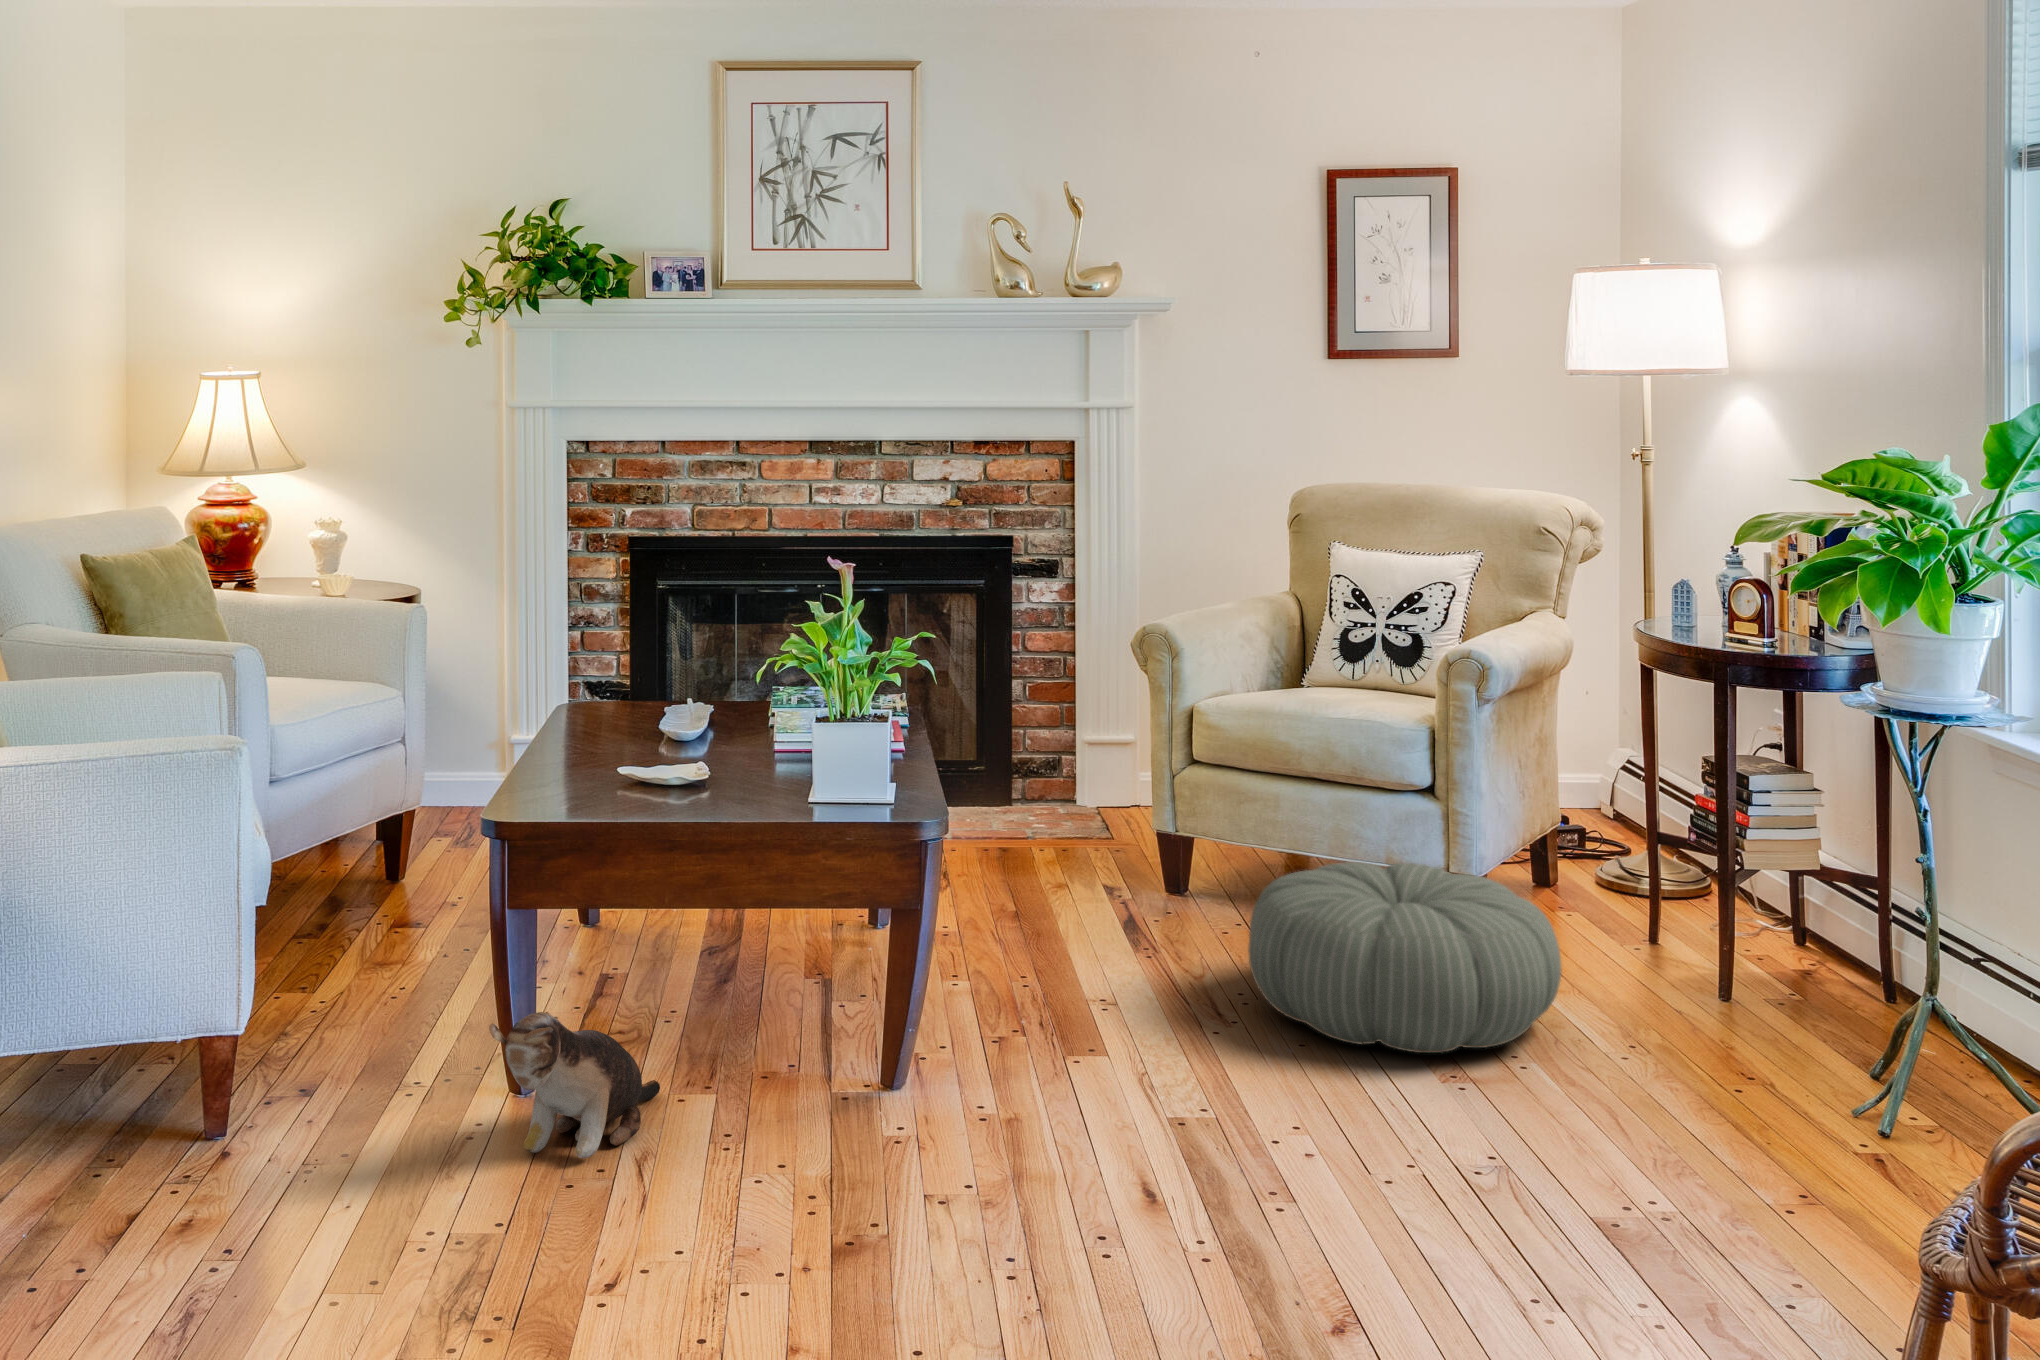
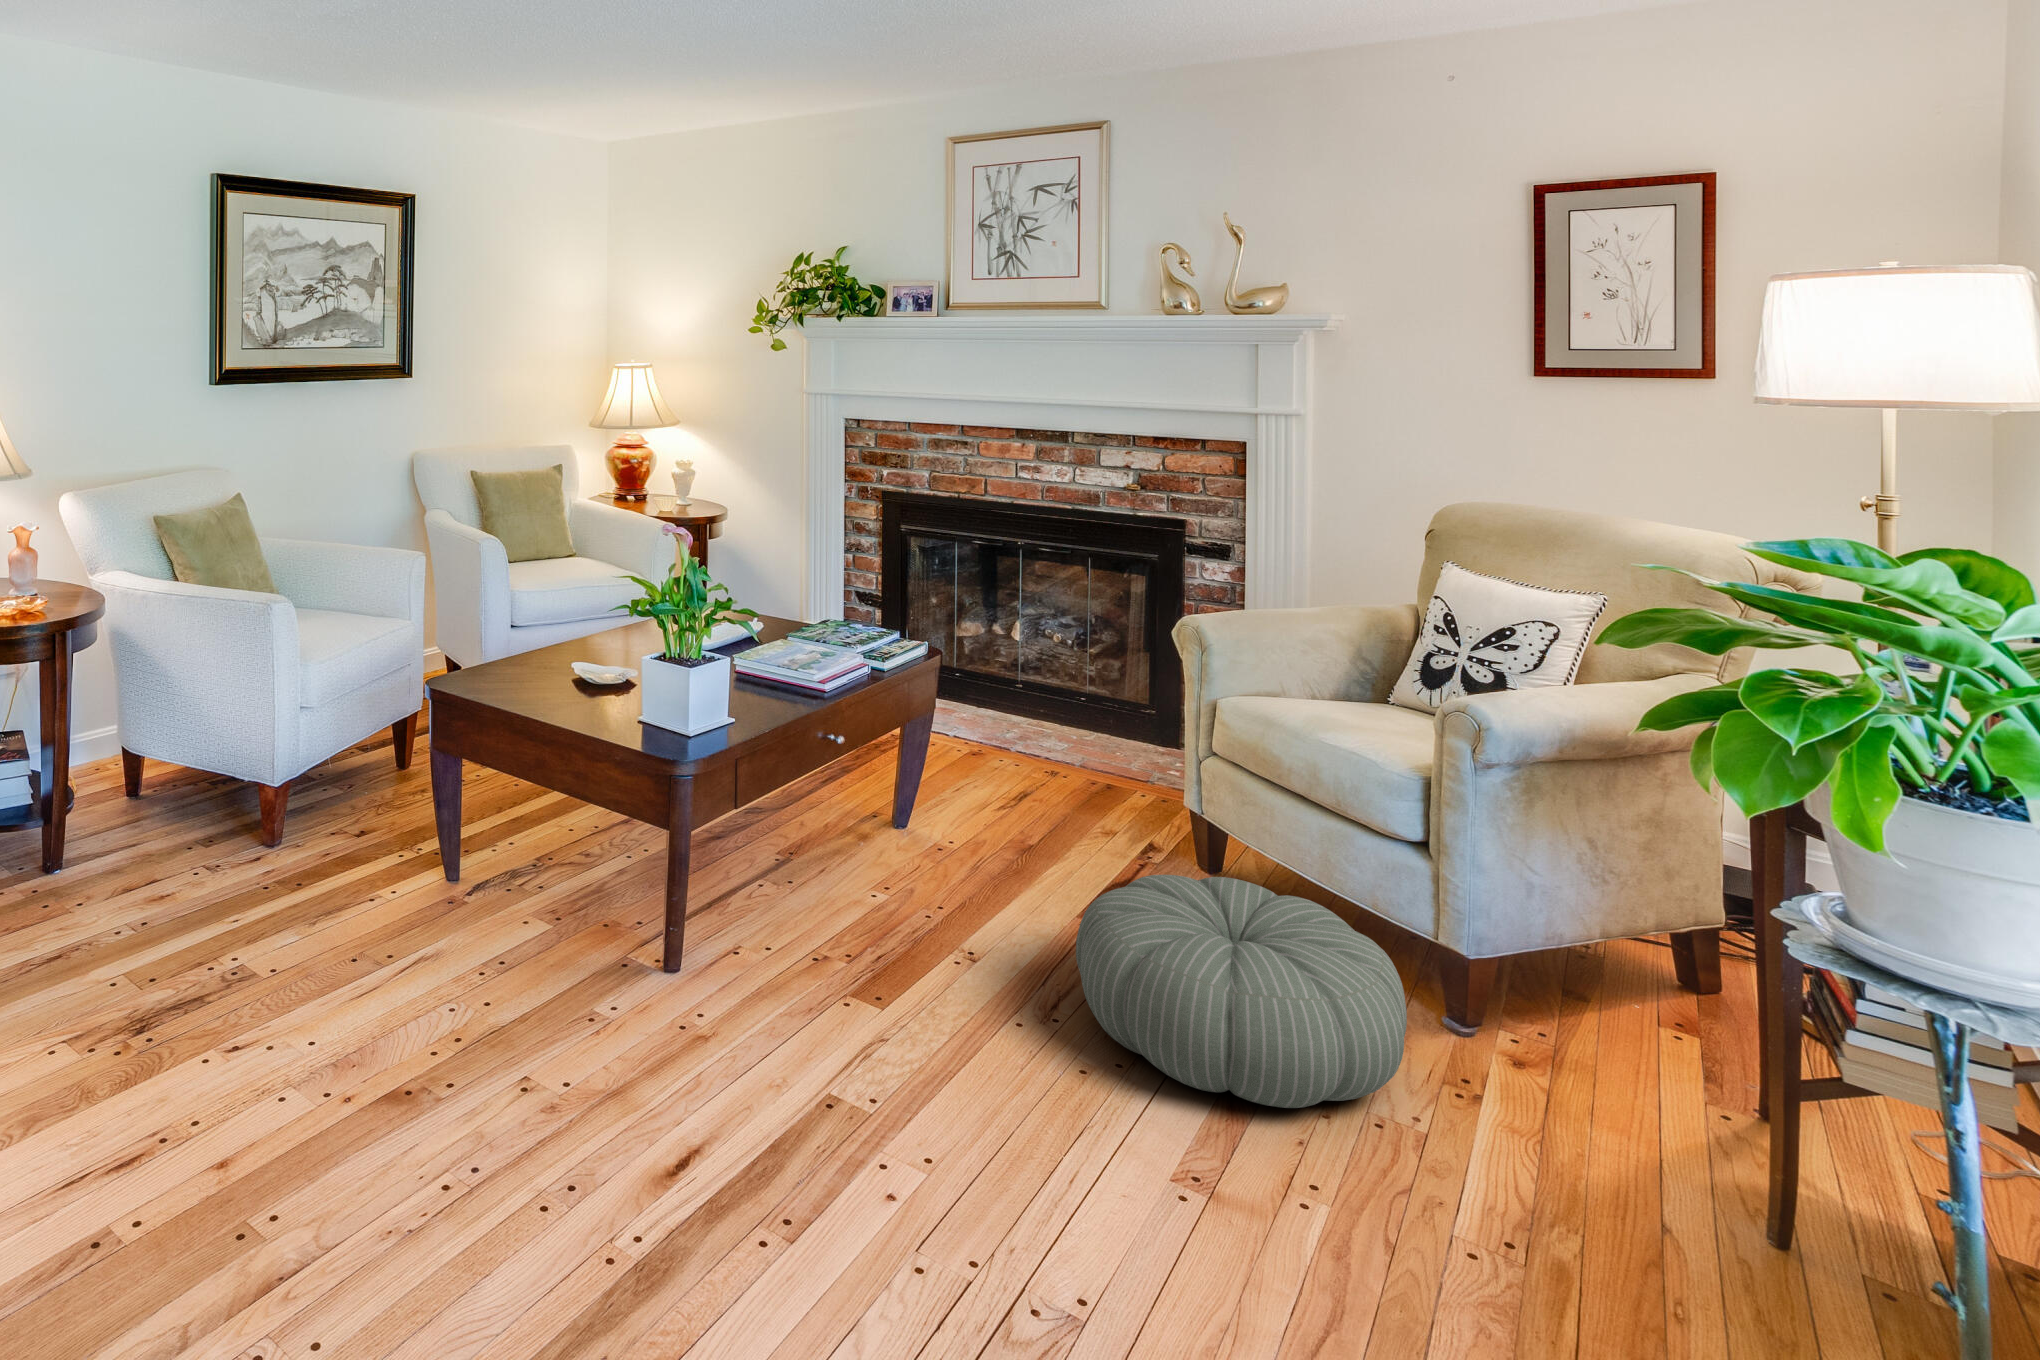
plush toy: present [489,1012,660,1158] -> none [405,817,576,923]

